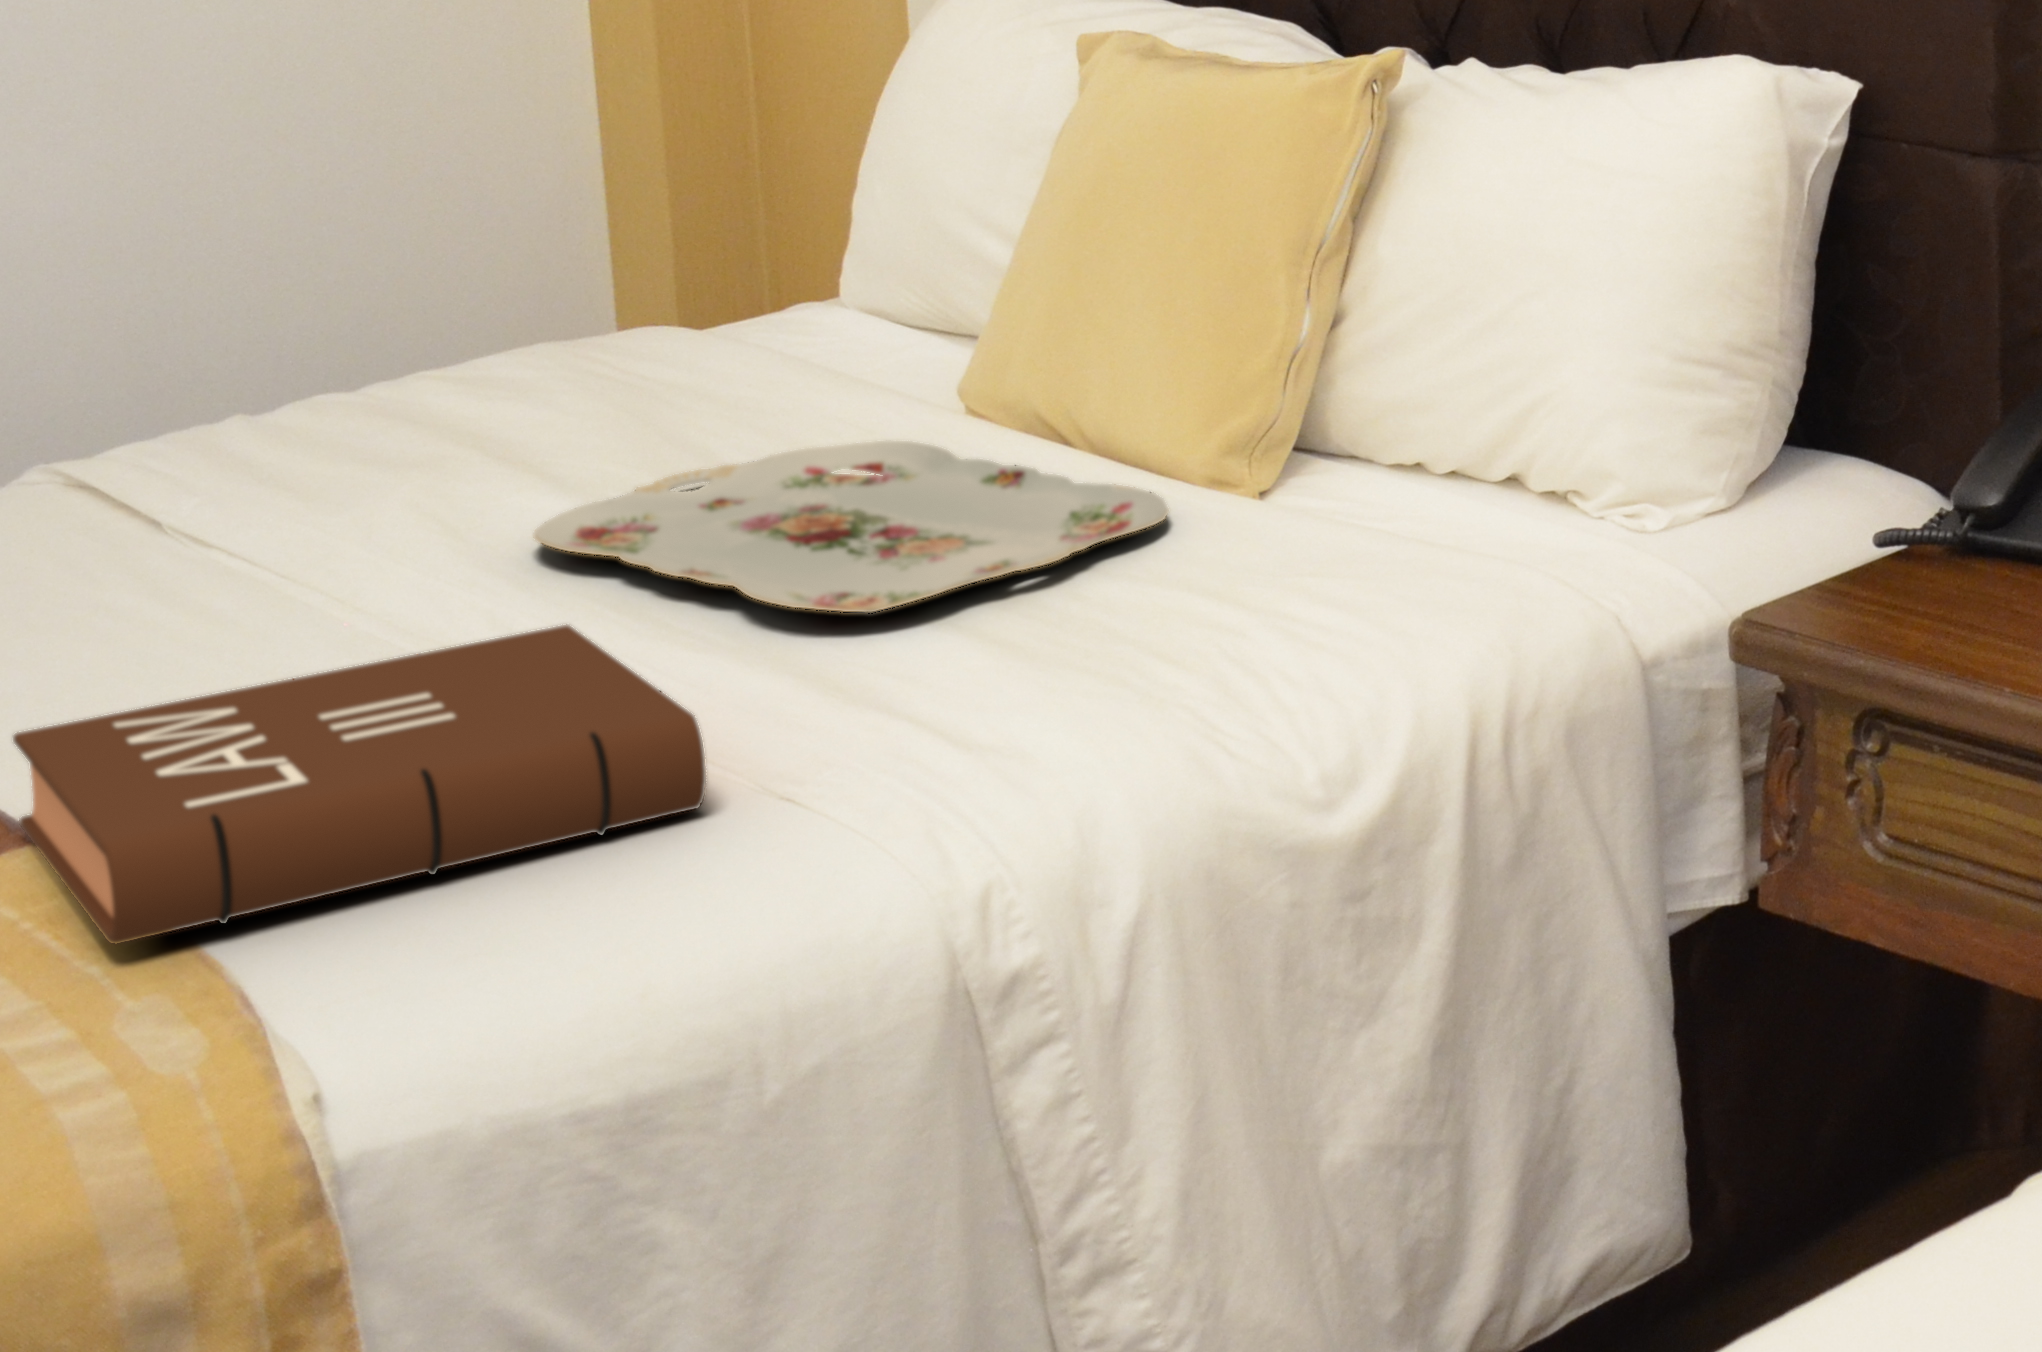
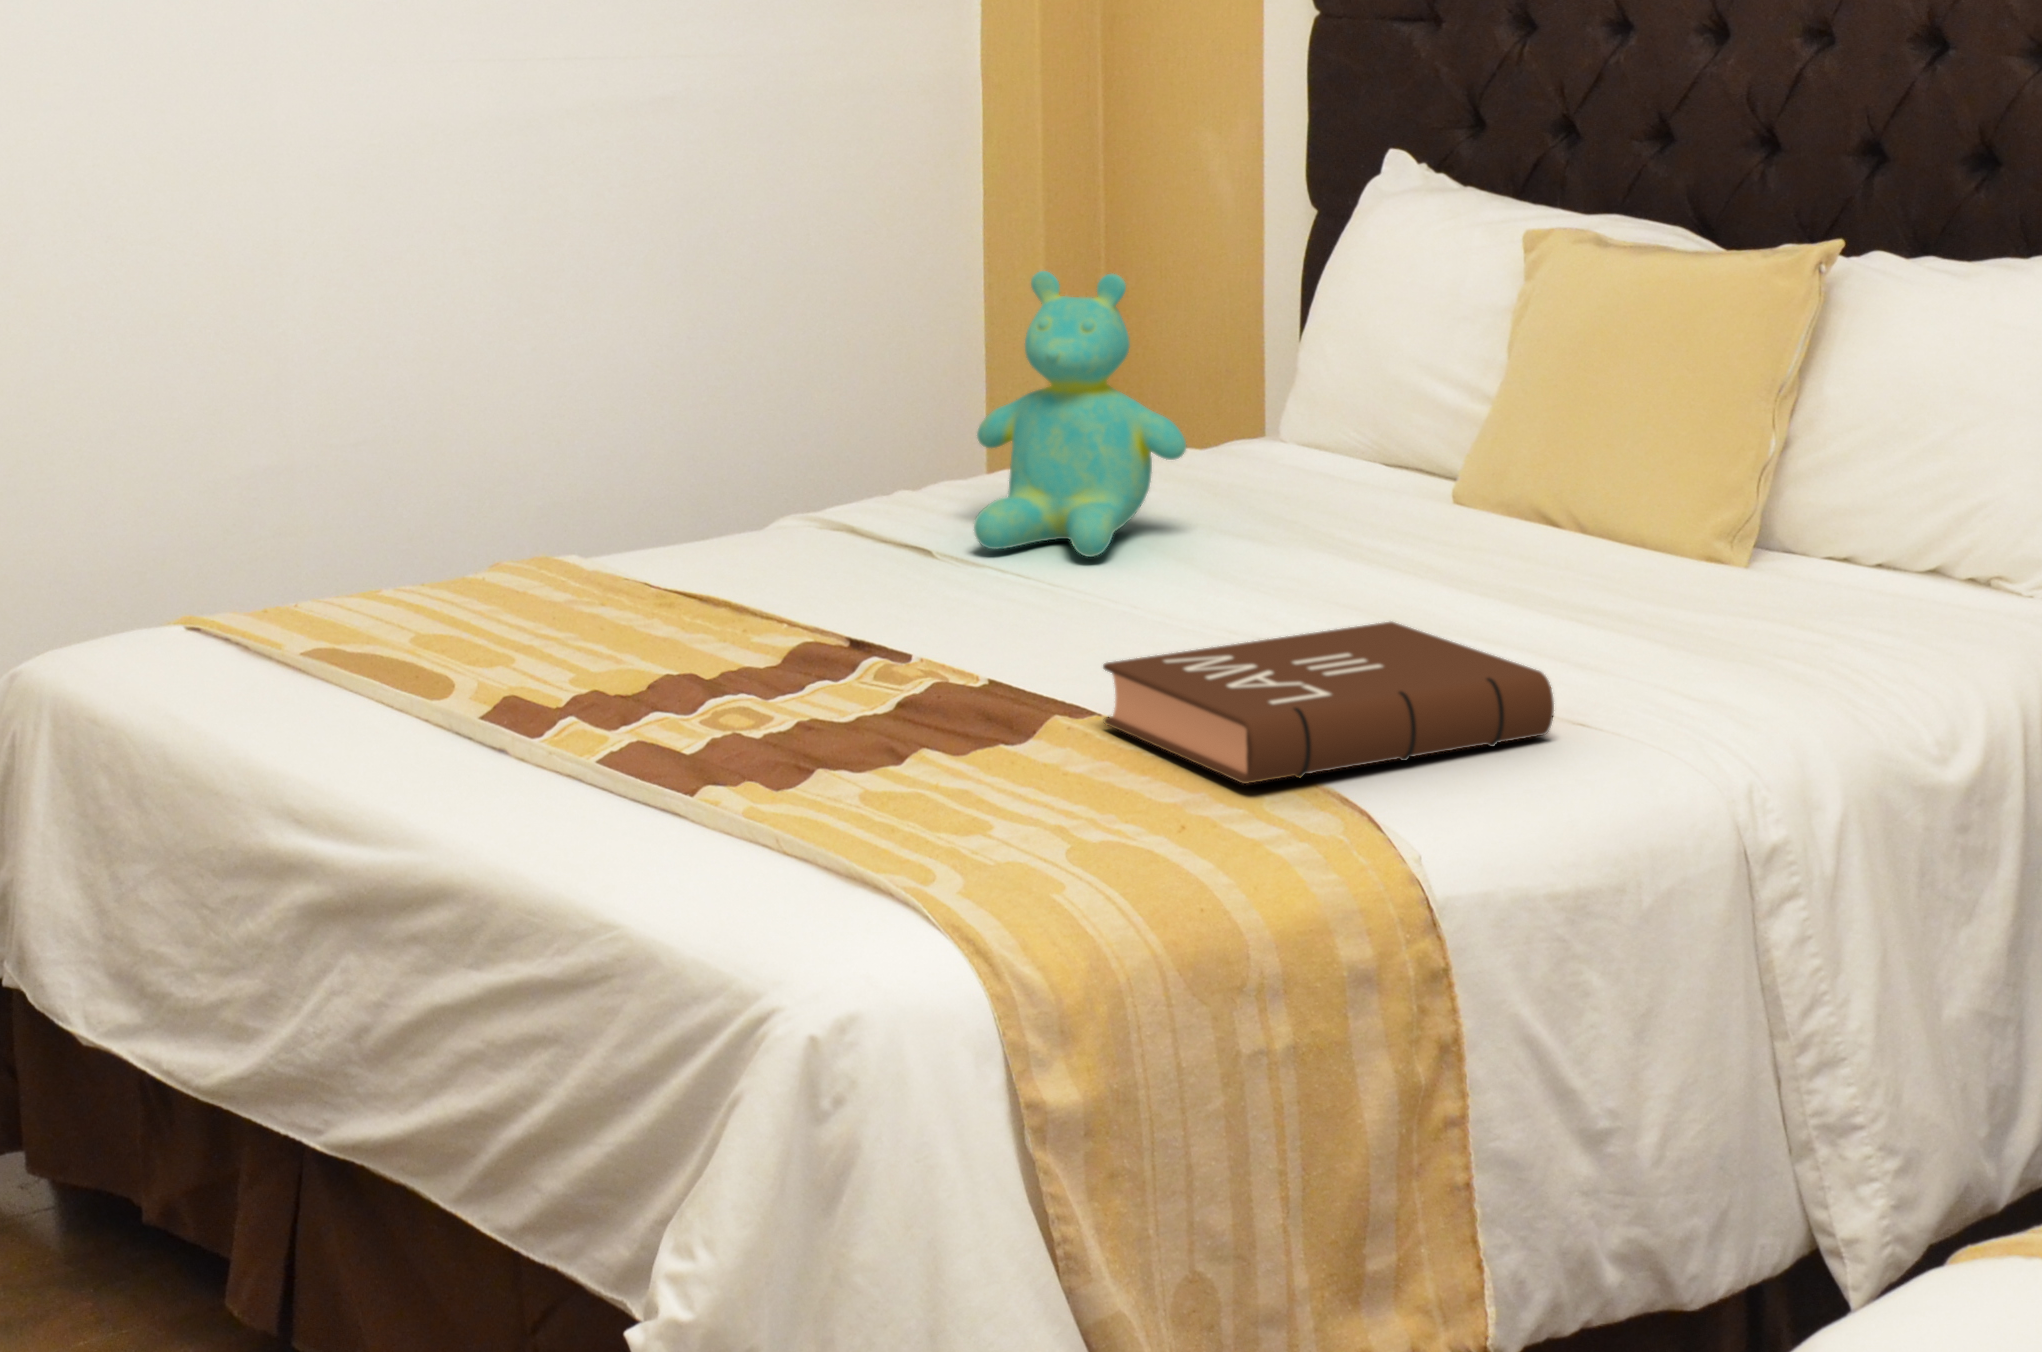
teddy bear: none [168,95,505,506] -> present [974,271,1186,557]
serving tray: present [534,441,1168,613] -> none [1262,530,1717,632]

